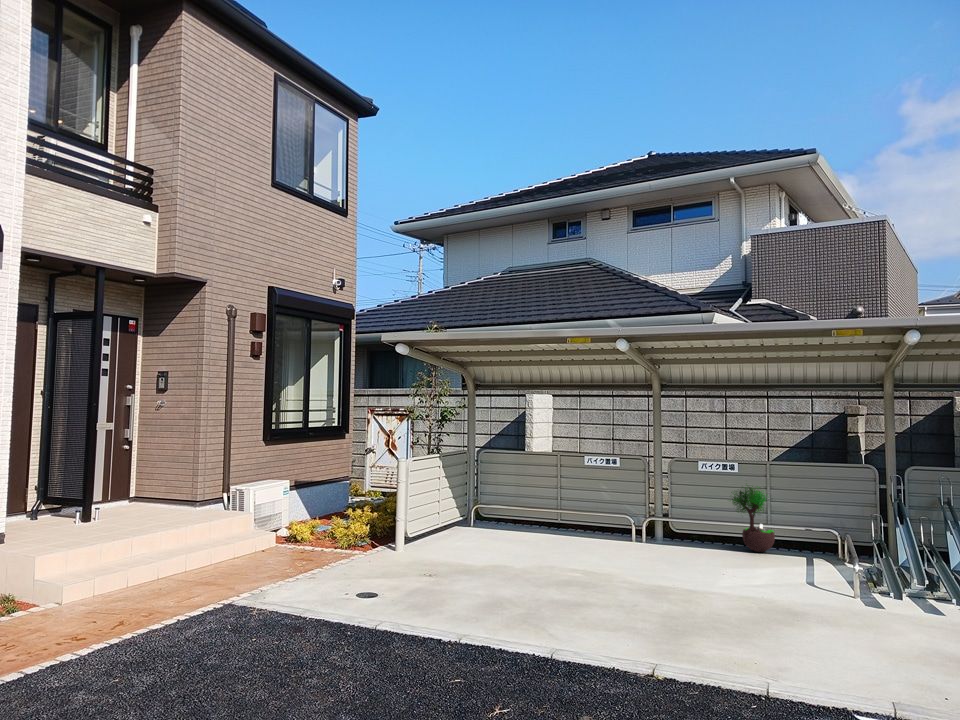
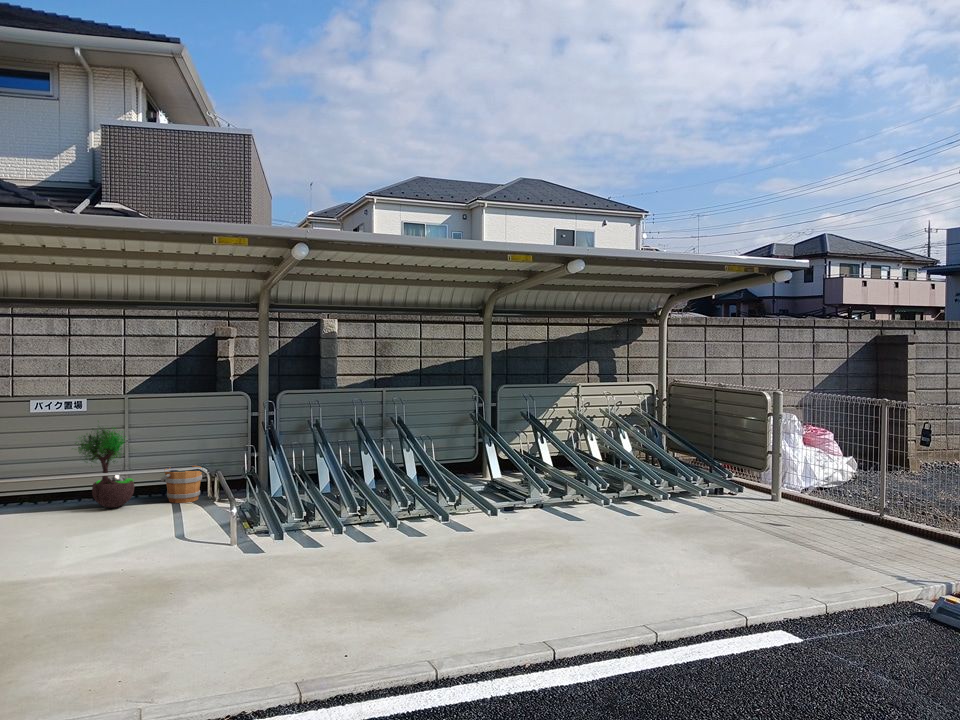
bucket: none [796,526,833,558] -> present [161,466,202,503]

